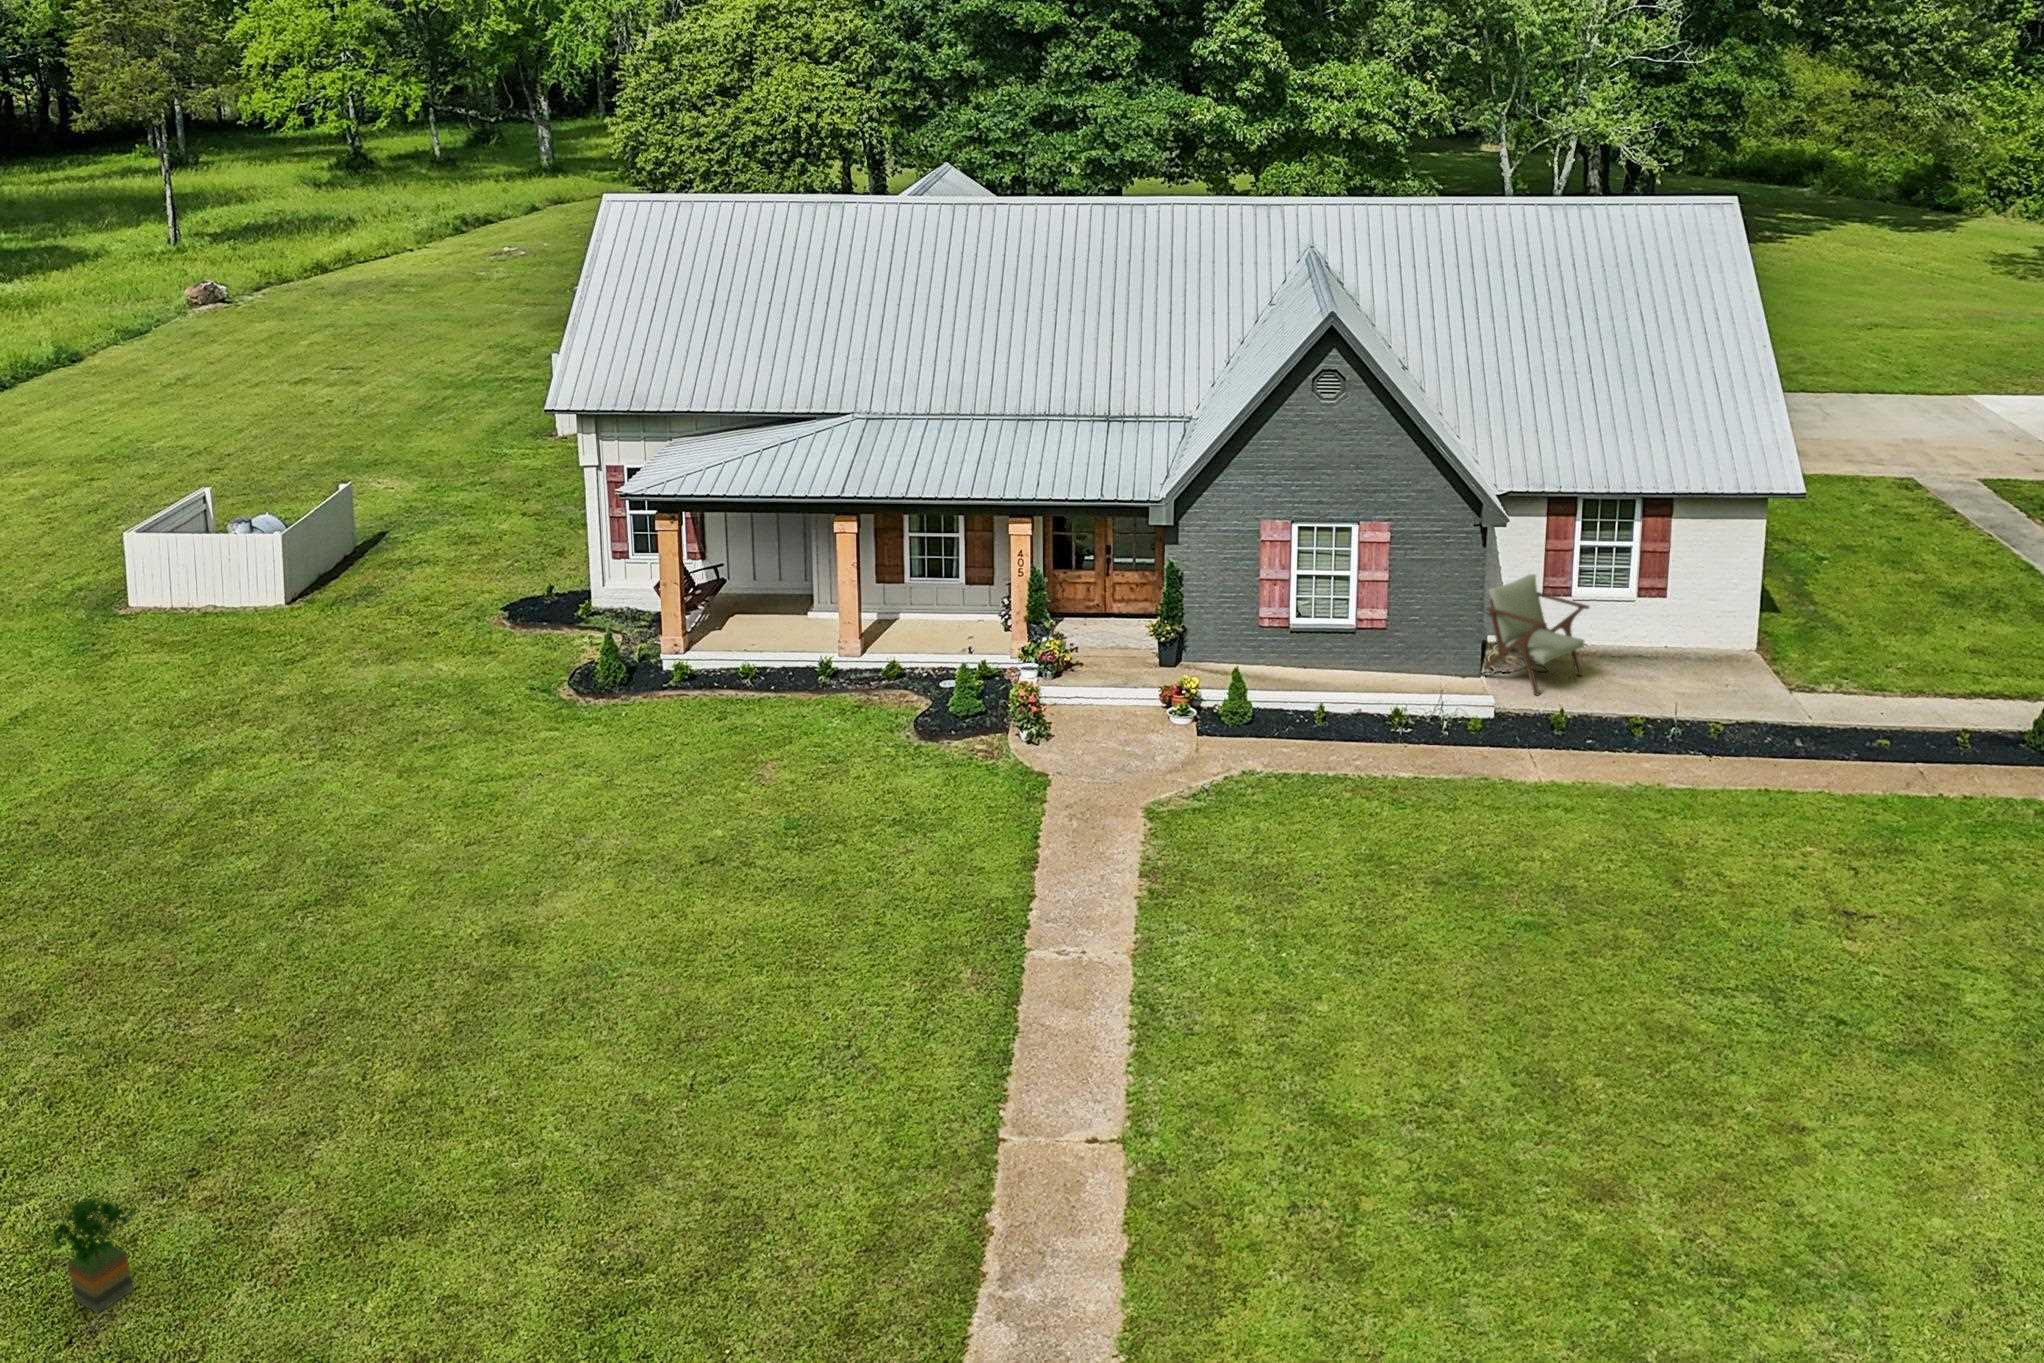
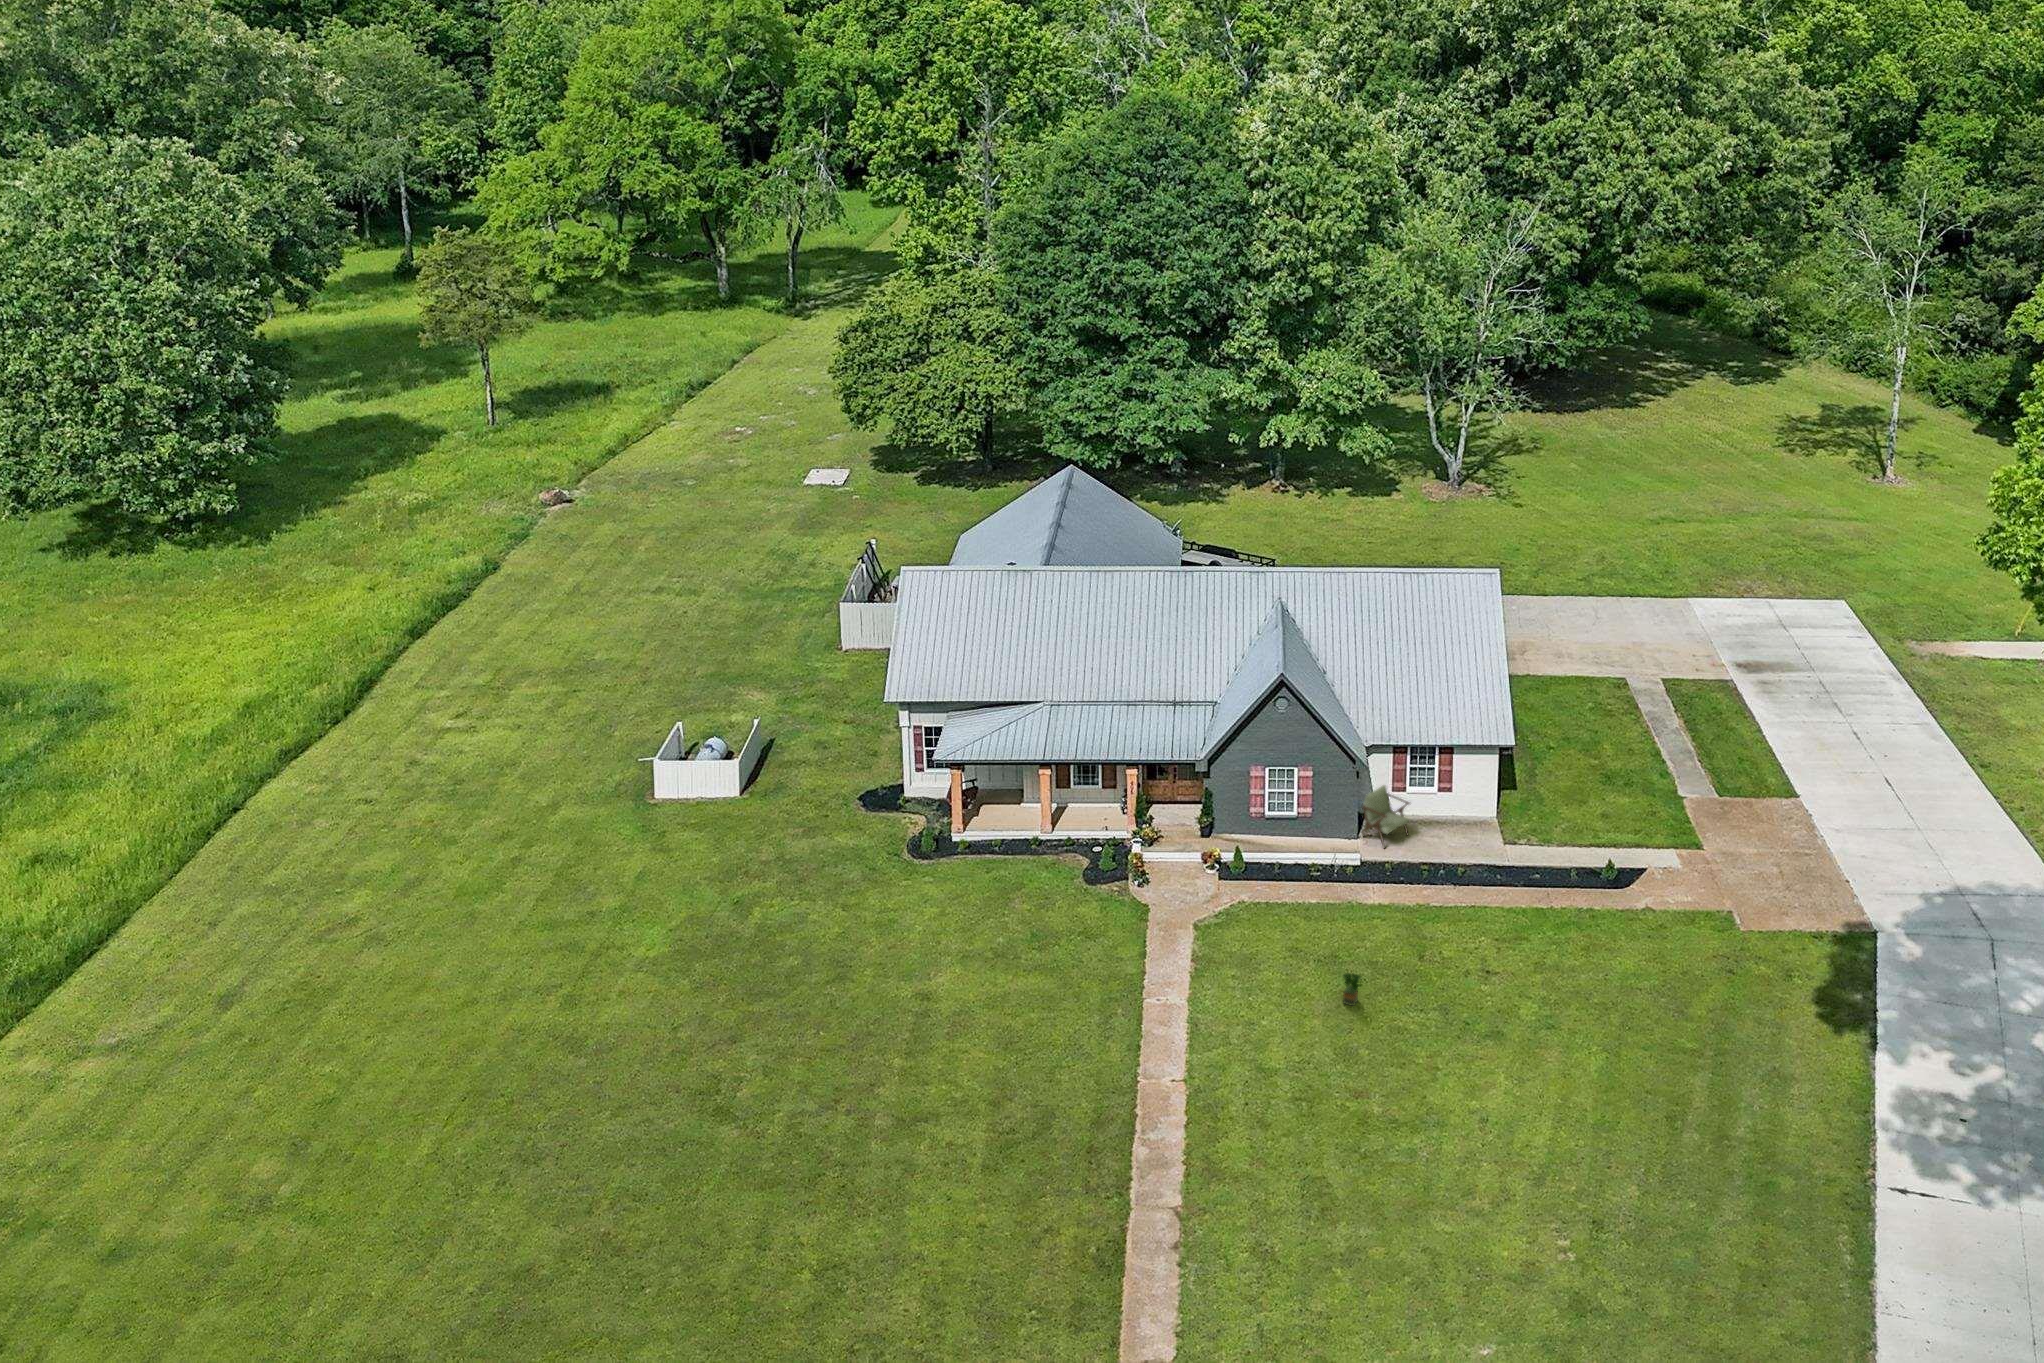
potted tree: present [53,1199,135,1313] -> present [1343,973,1362,1006]

